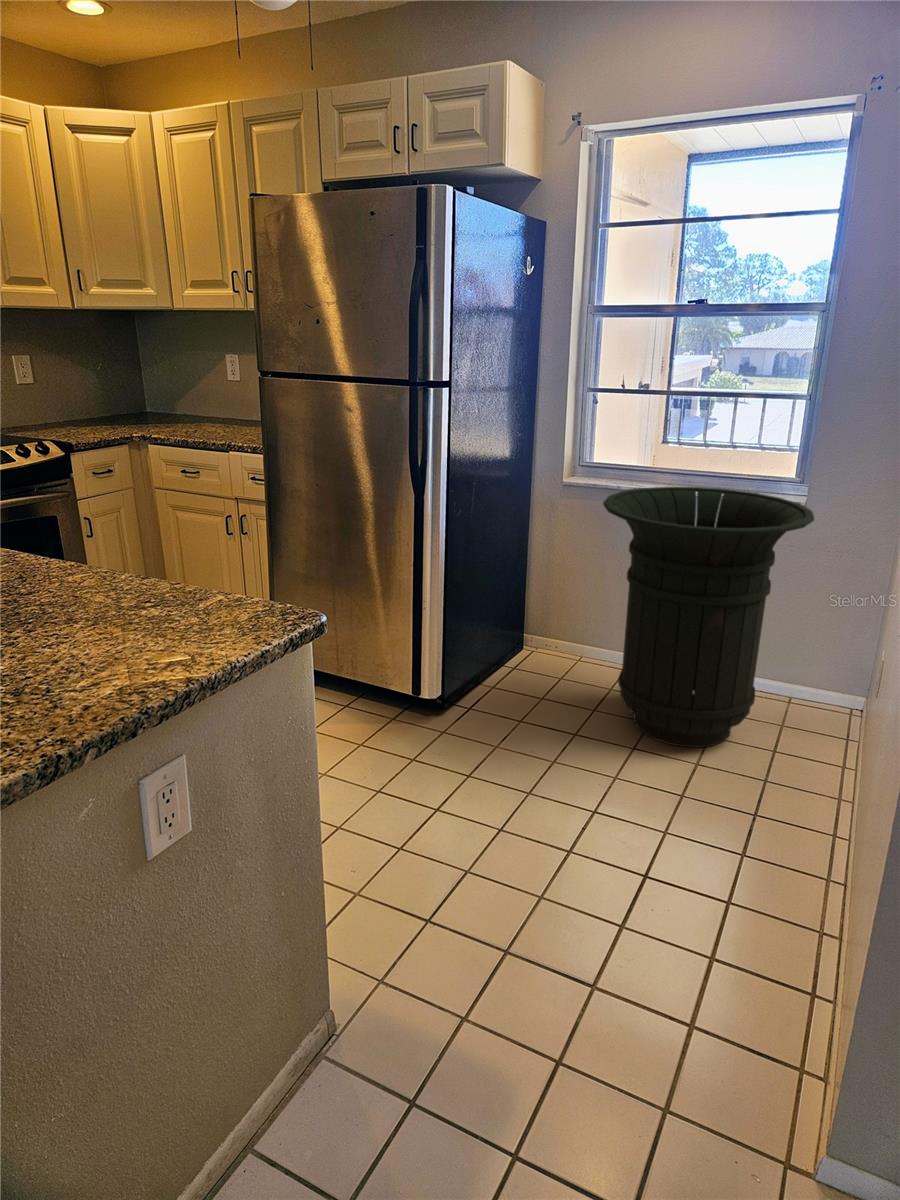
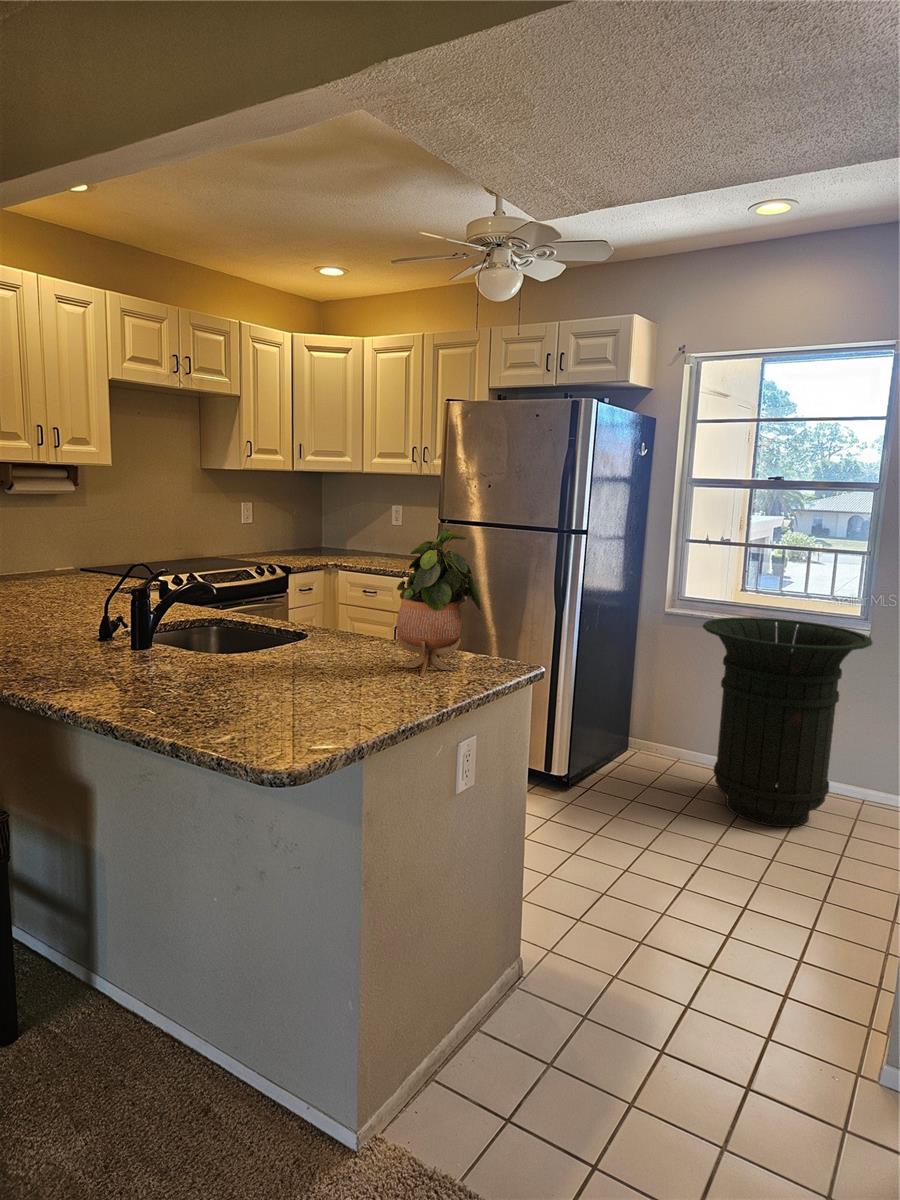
potted plant: none [39,395,193,656] -> present [397,529,481,676]

